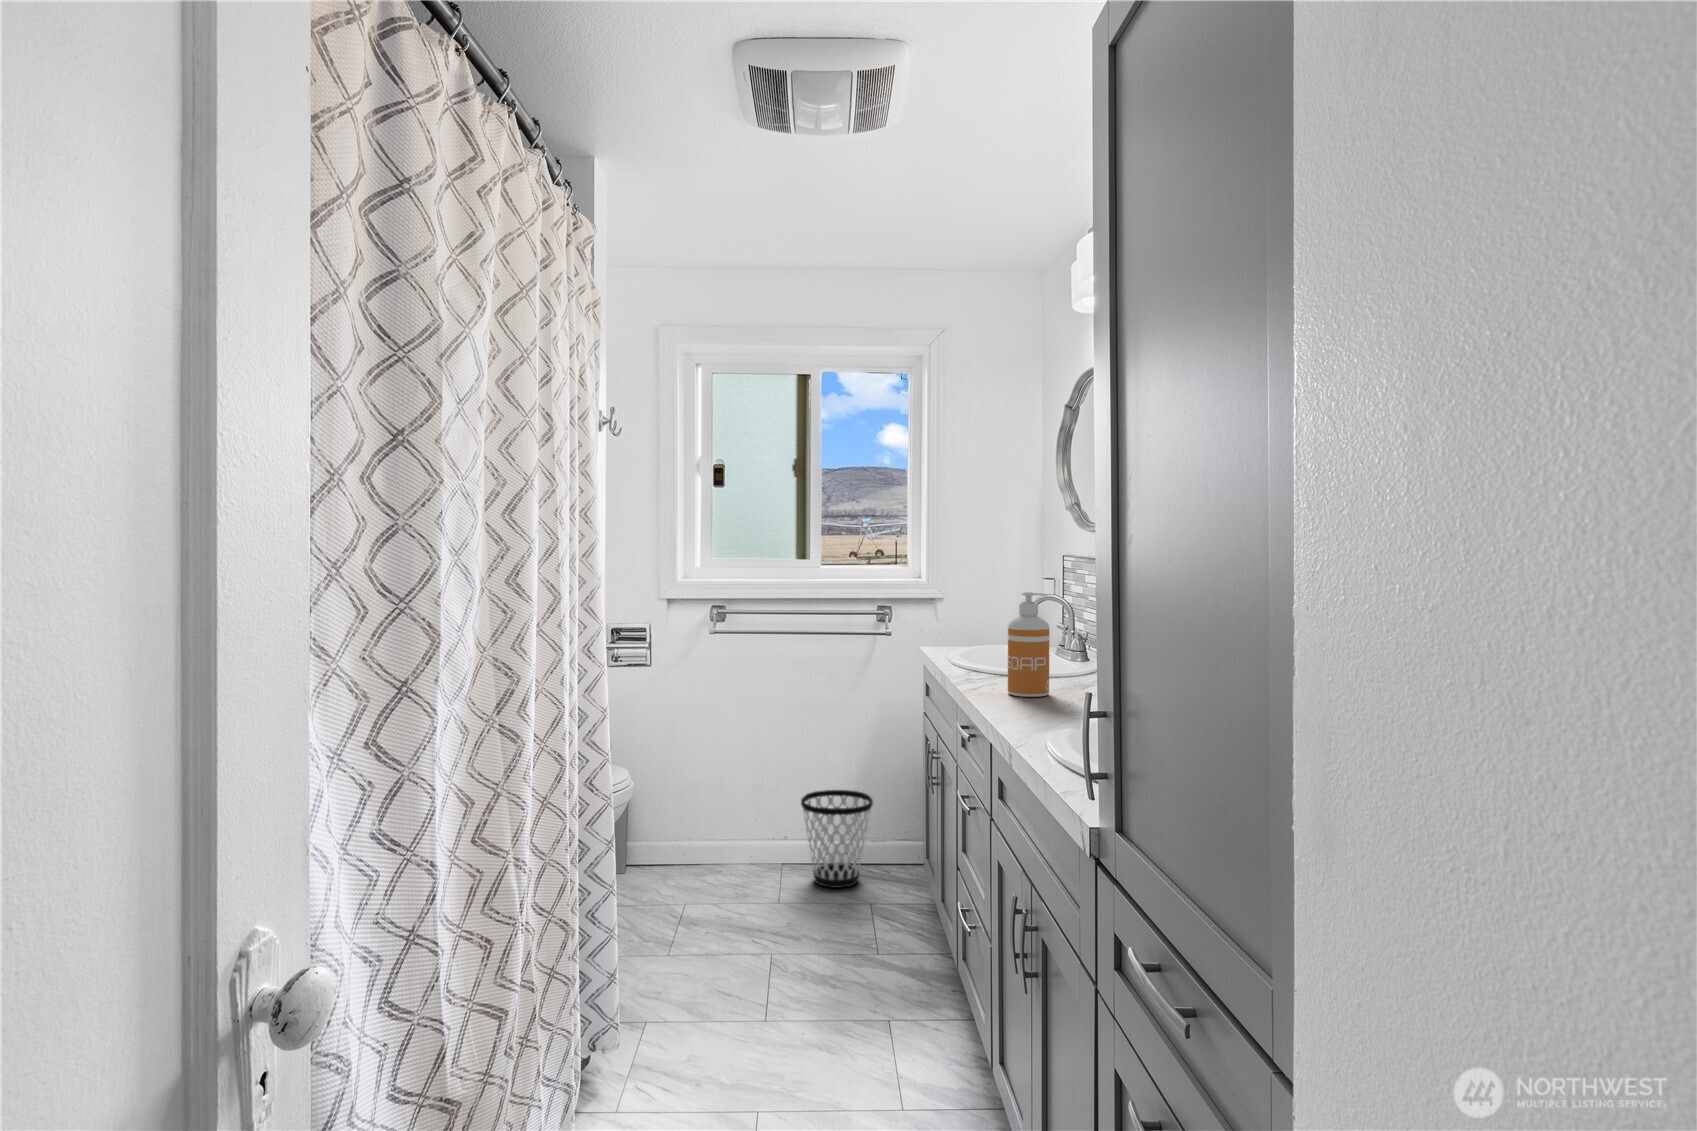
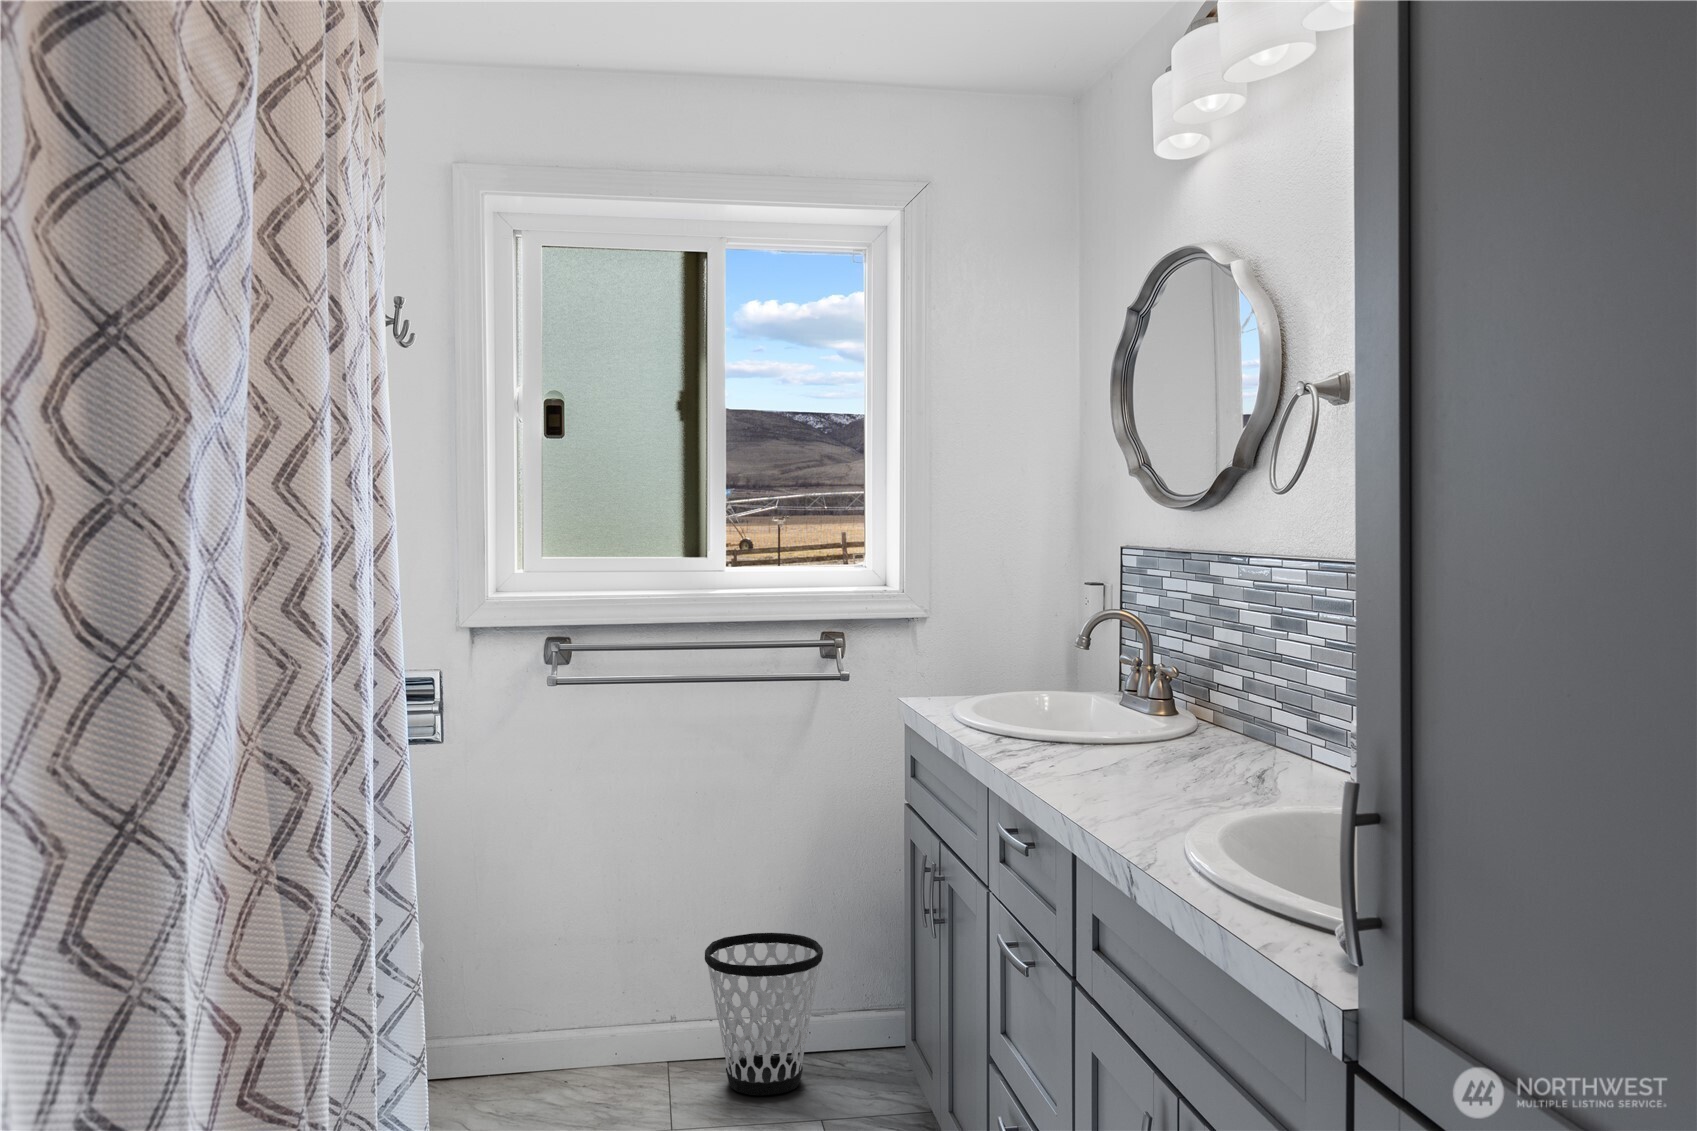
soap dispenser: present [1008,592,1049,697] -> none [1092,607,1162,780]

